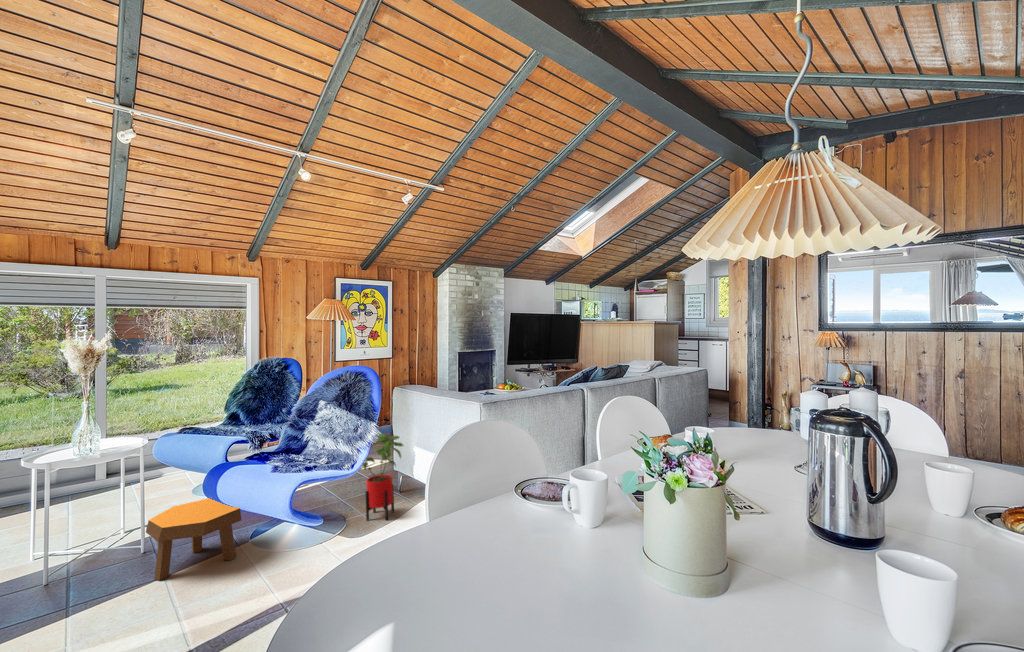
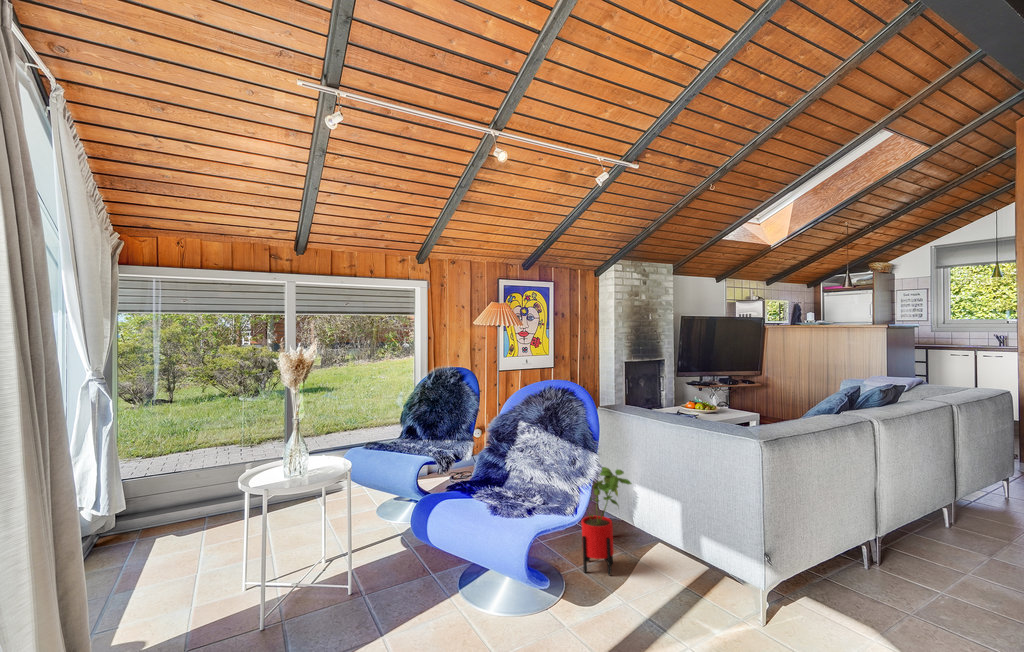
footstool: present [146,498,241,580] -> none [358,530,457,631]

